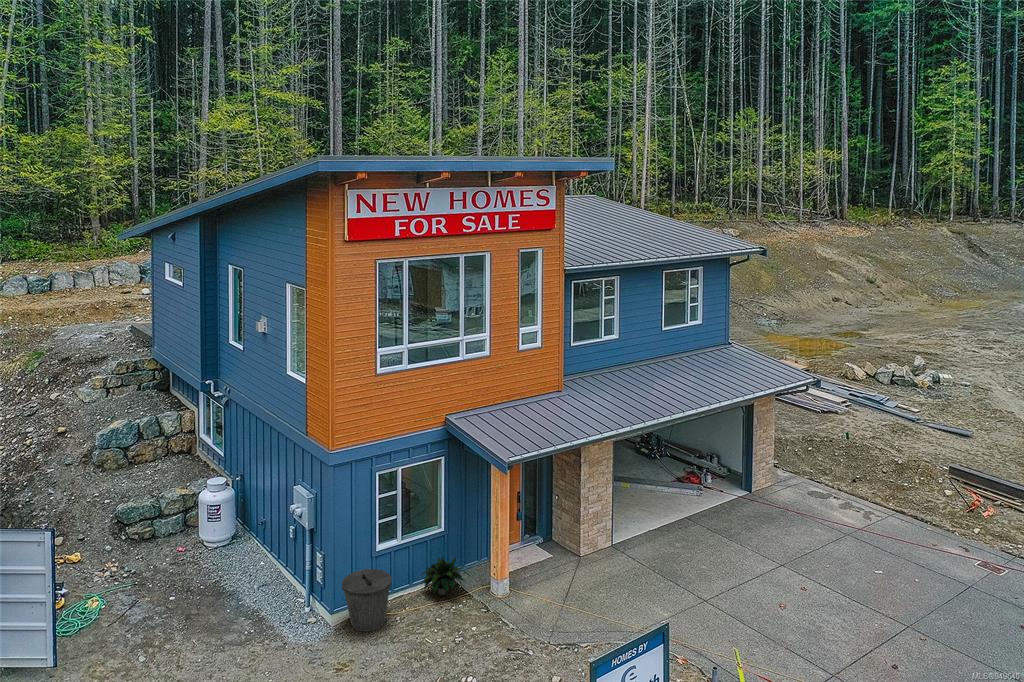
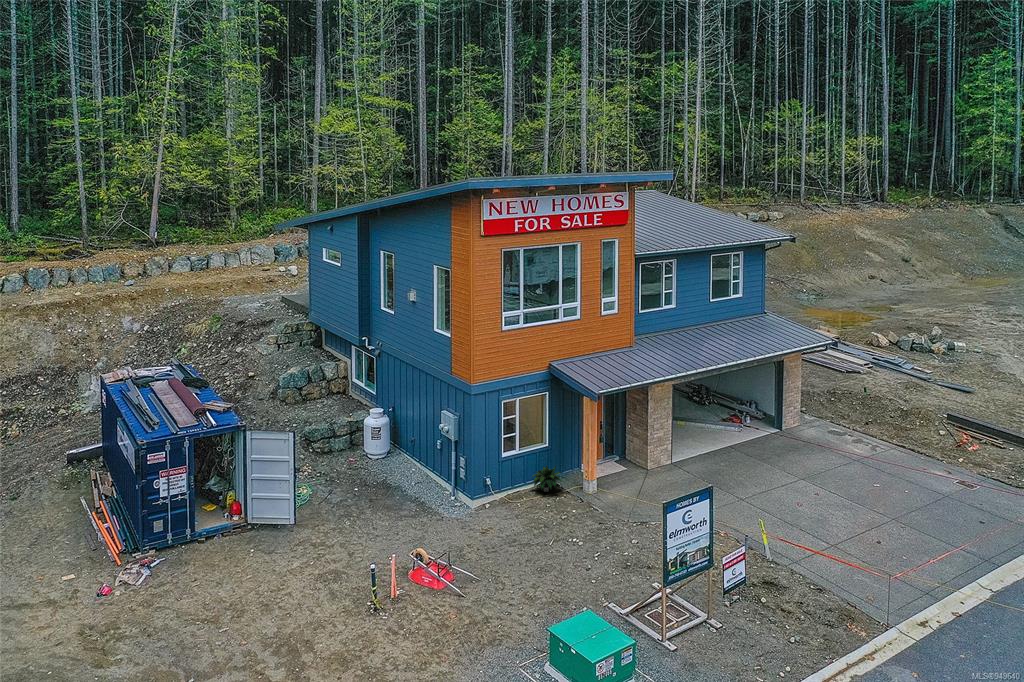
trash can: present [342,569,392,632] -> none [478,470,513,513]

